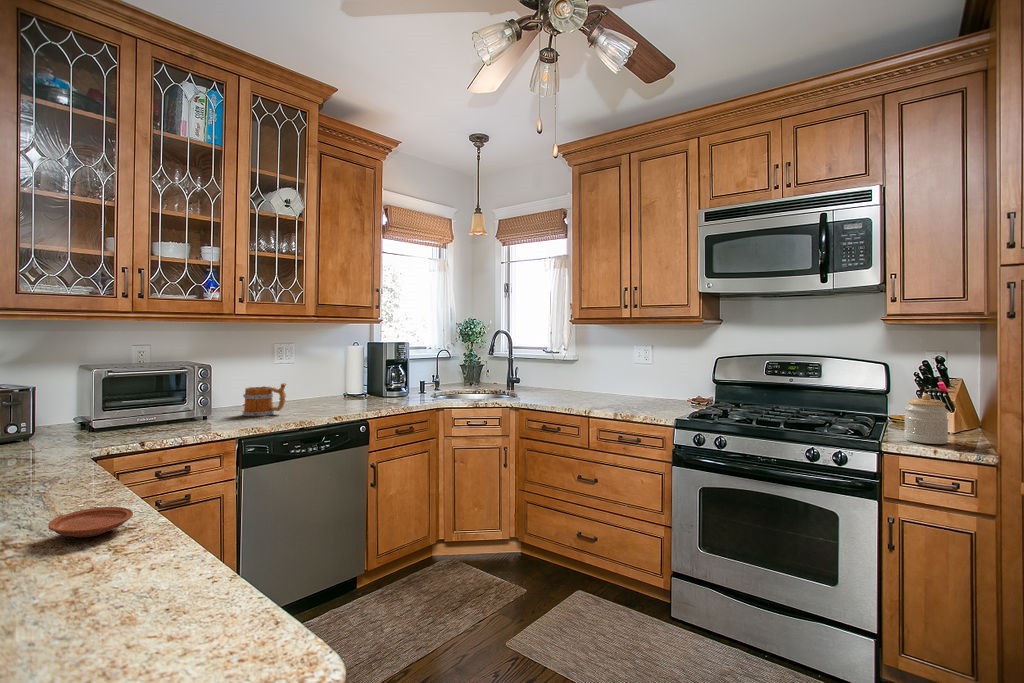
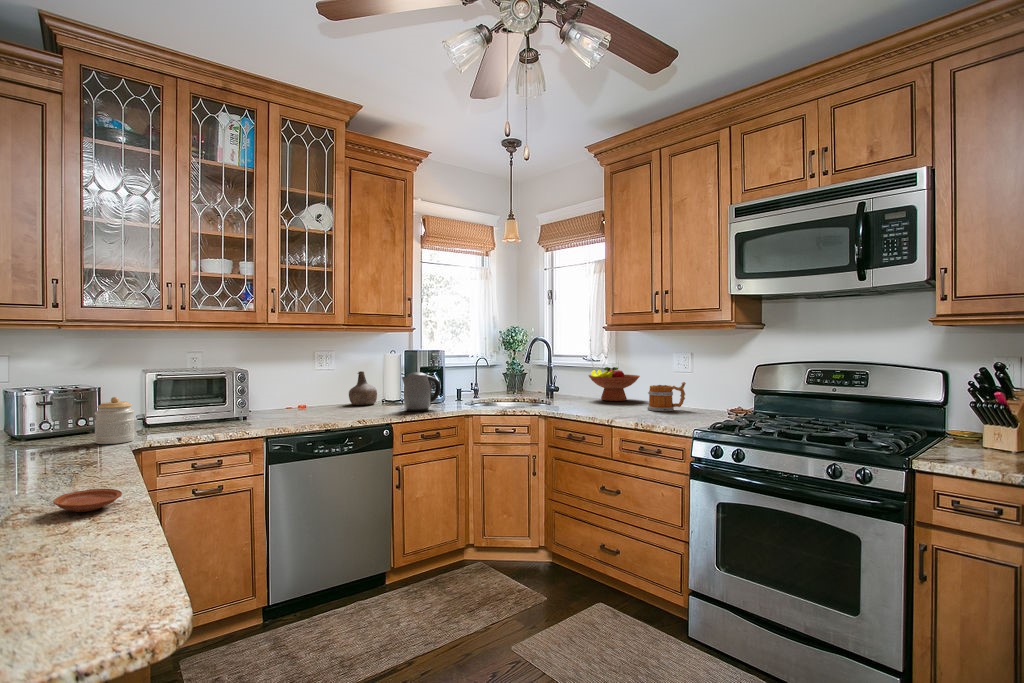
fruit bowl: none [549,361,598,394] -> present [588,367,640,401]
bottle: none [311,366,341,401] -> present [349,371,377,405]
kettle: none [375,367,413,407] -> present [402,372,441,412]
mug: present [242,383,286,416] -> present [647,382,686,411]
jar: present [904,394,949,444] -> present [94,397,135,444]

